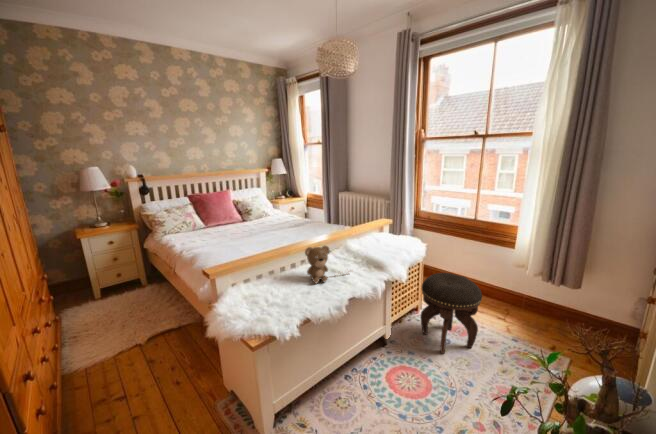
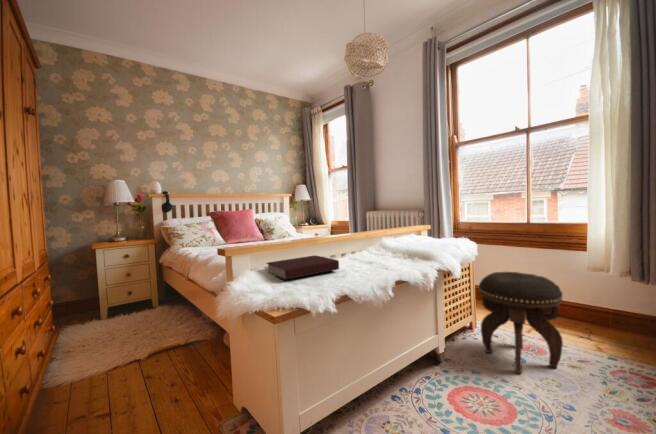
teddy bear: present [305,246,353,284] -> none [338,220,396,264]
book: none [245,276,304,311] -> present [267,255,339,280]

